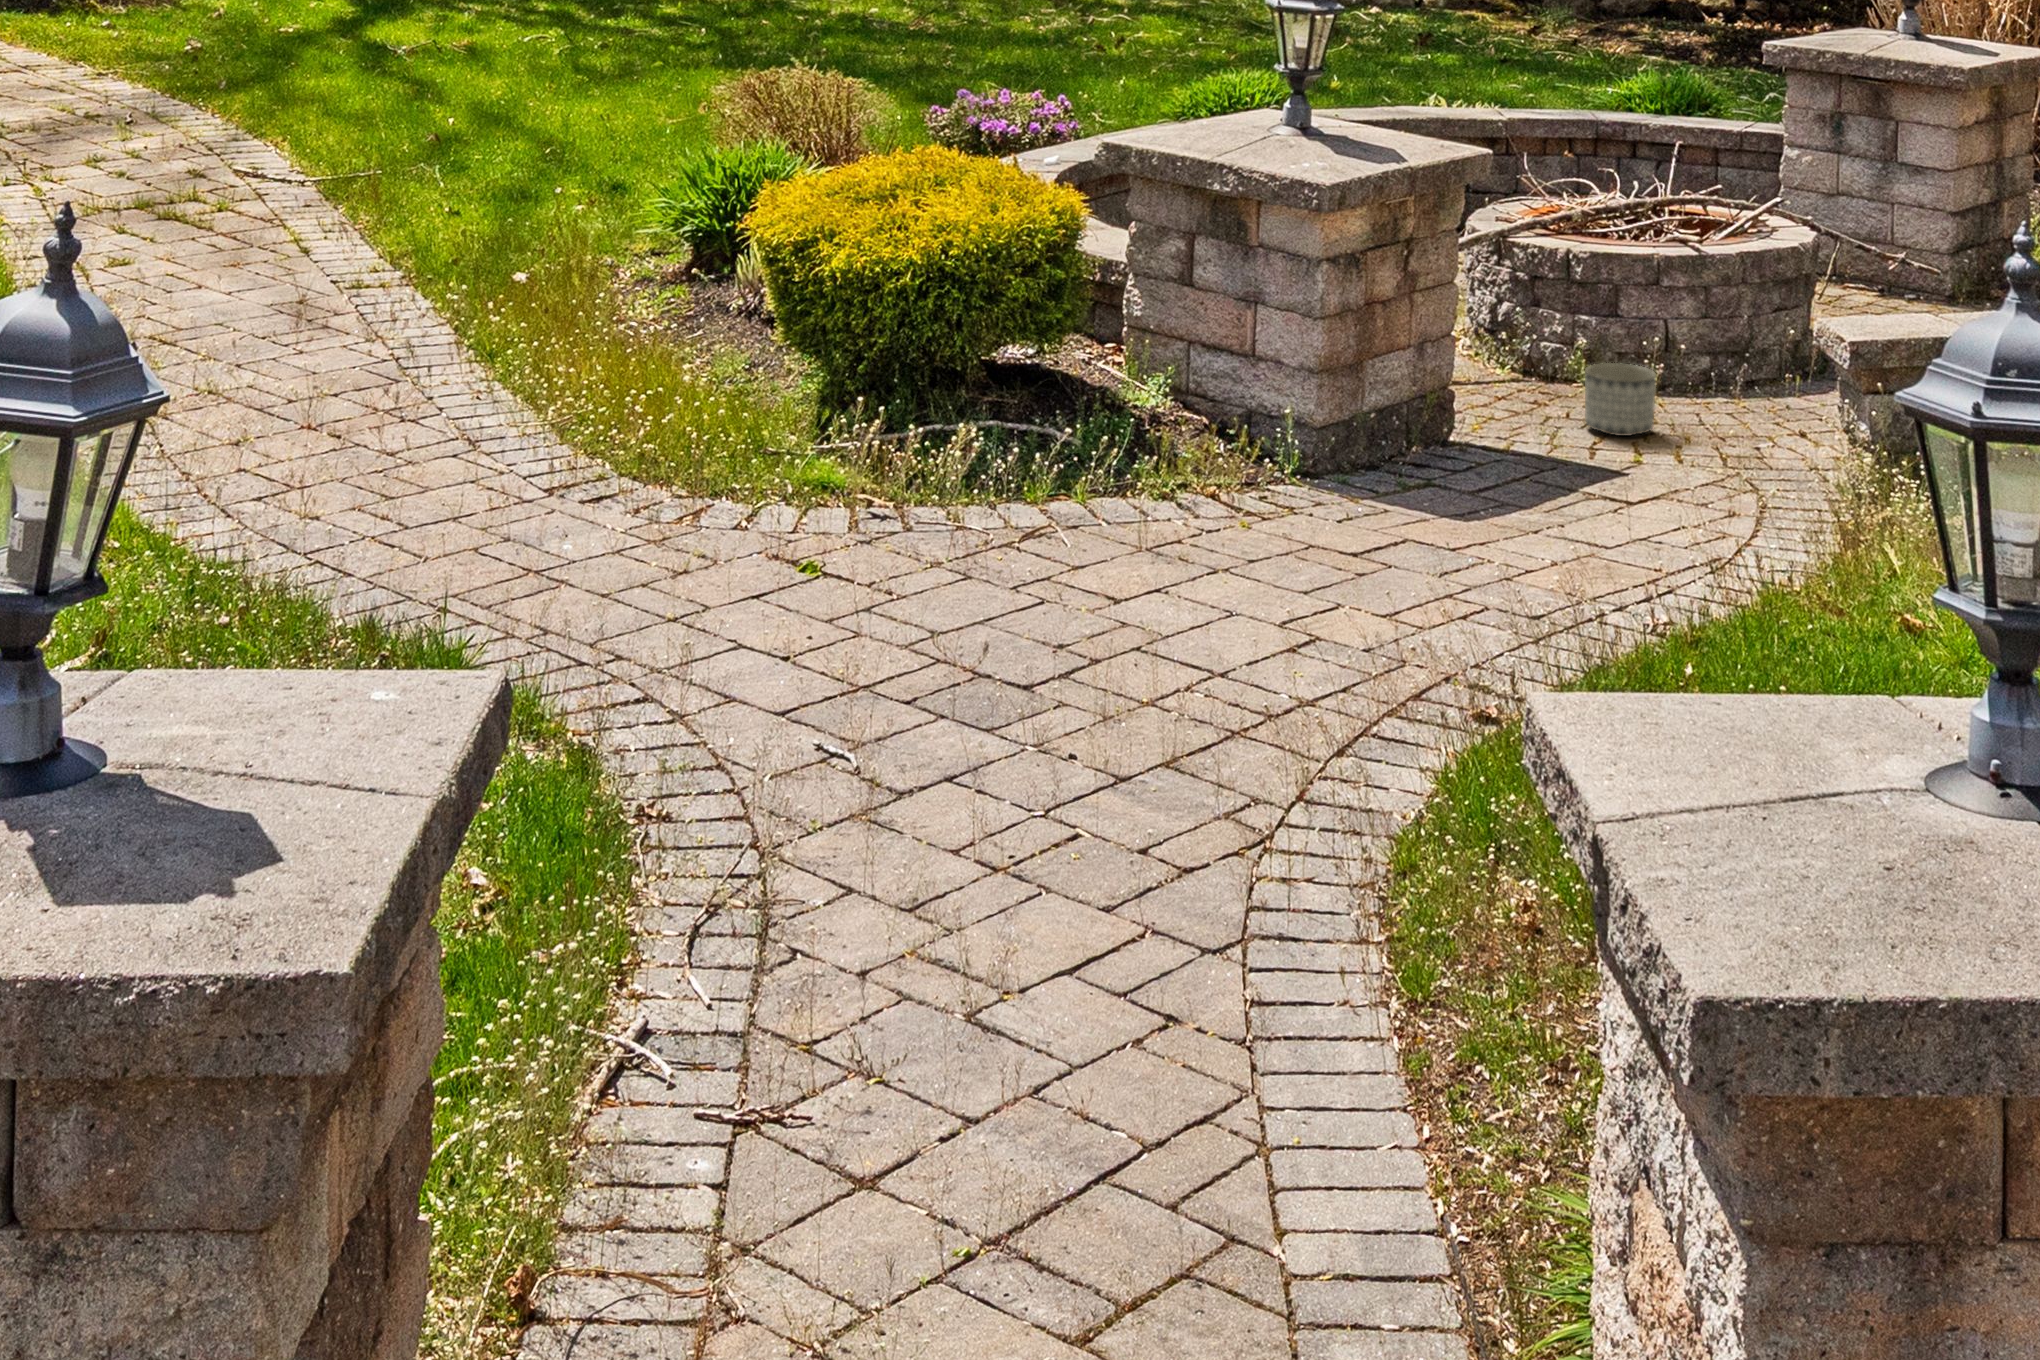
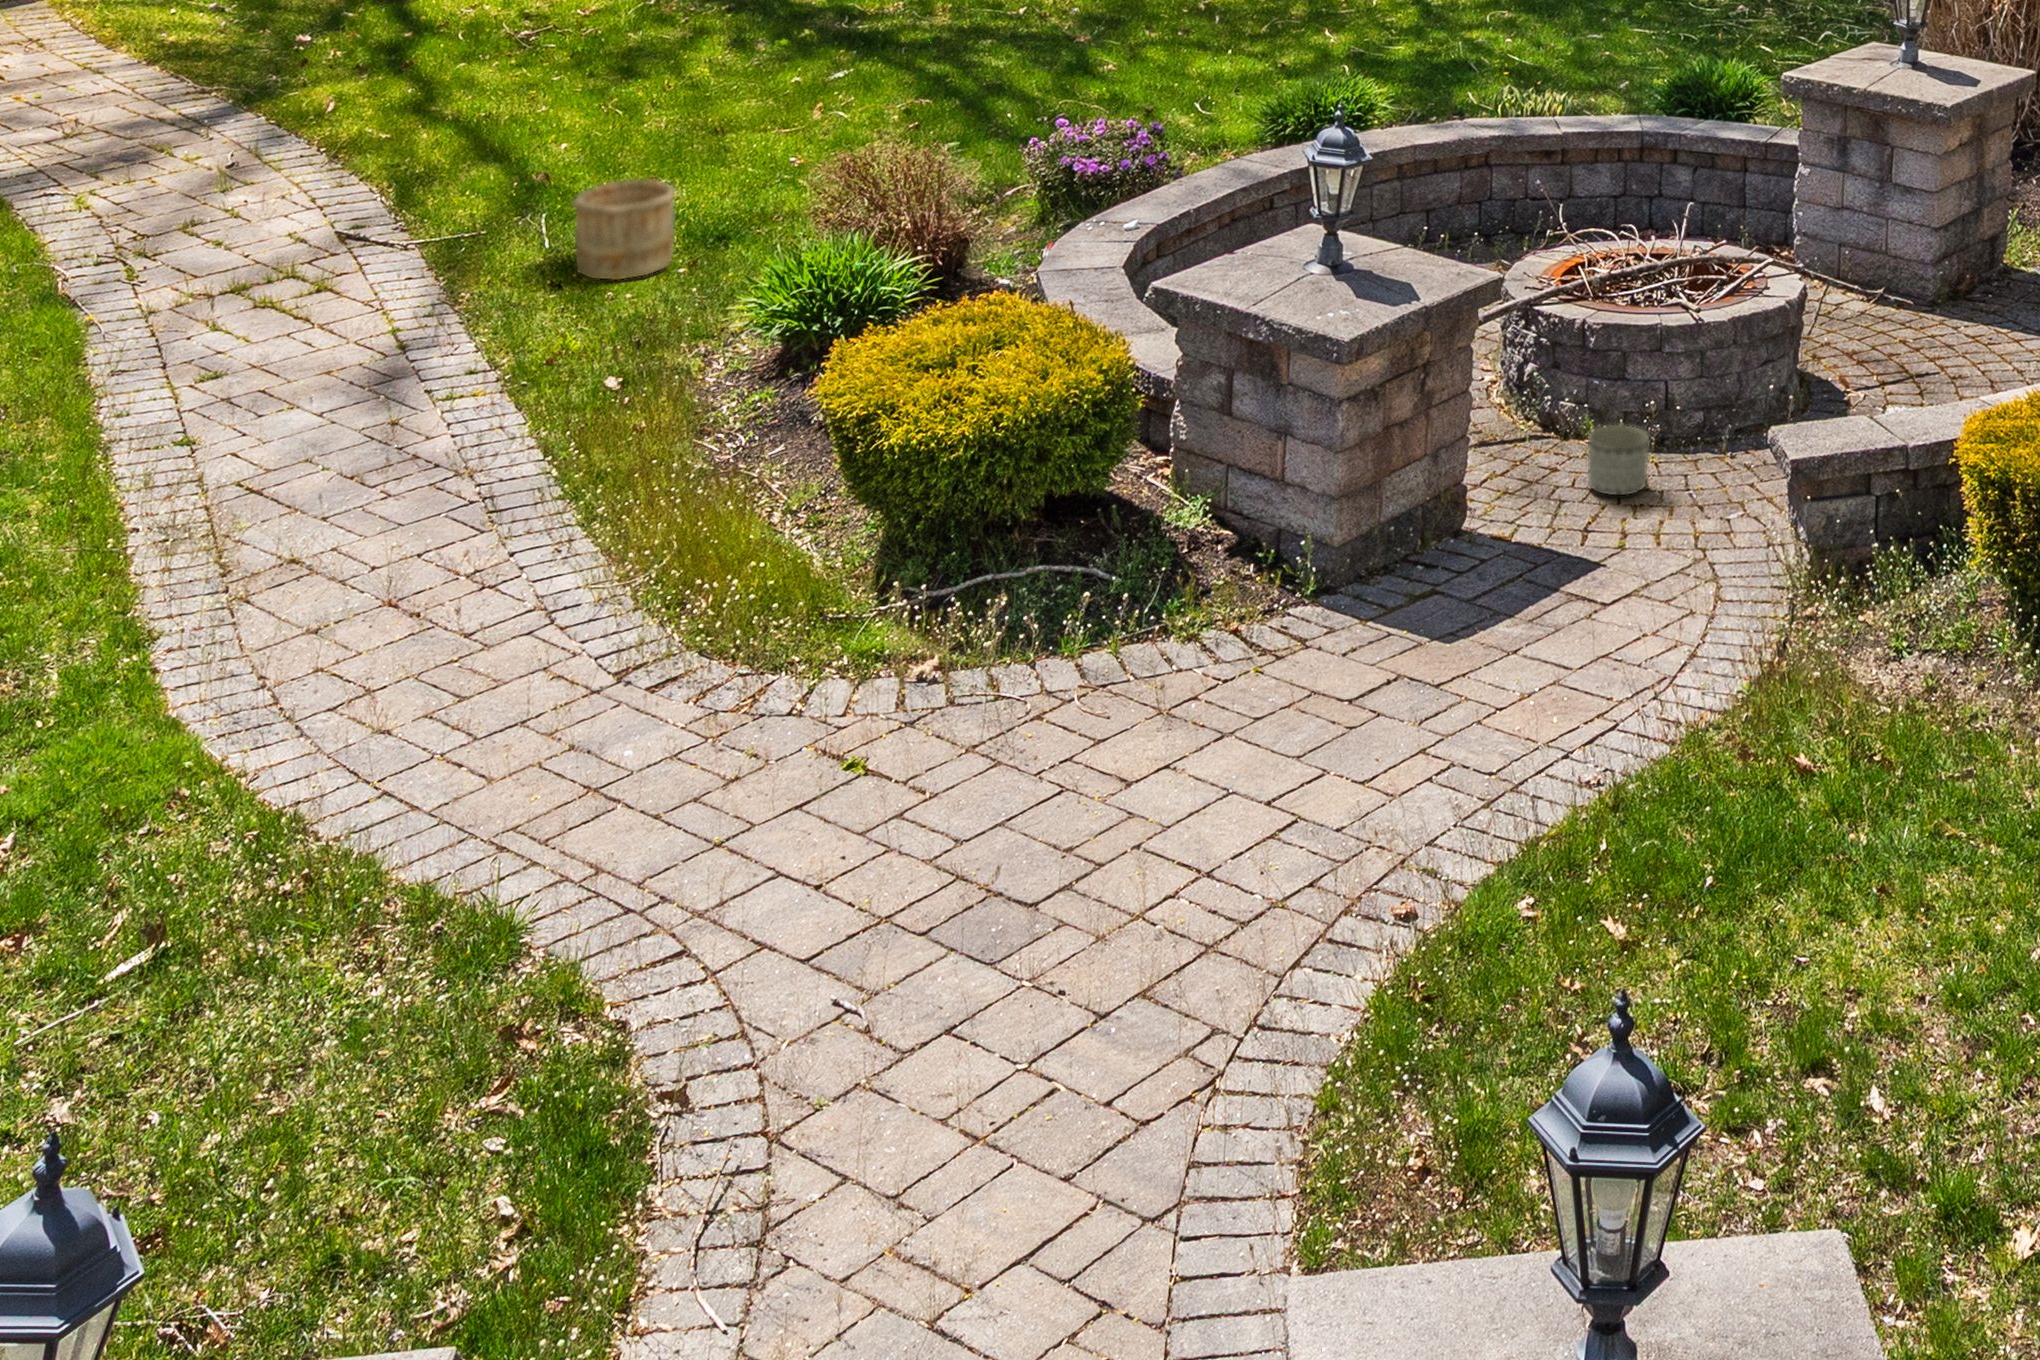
wooden bucket: none [464,122,567,215] -> present [572,180,675,280]

